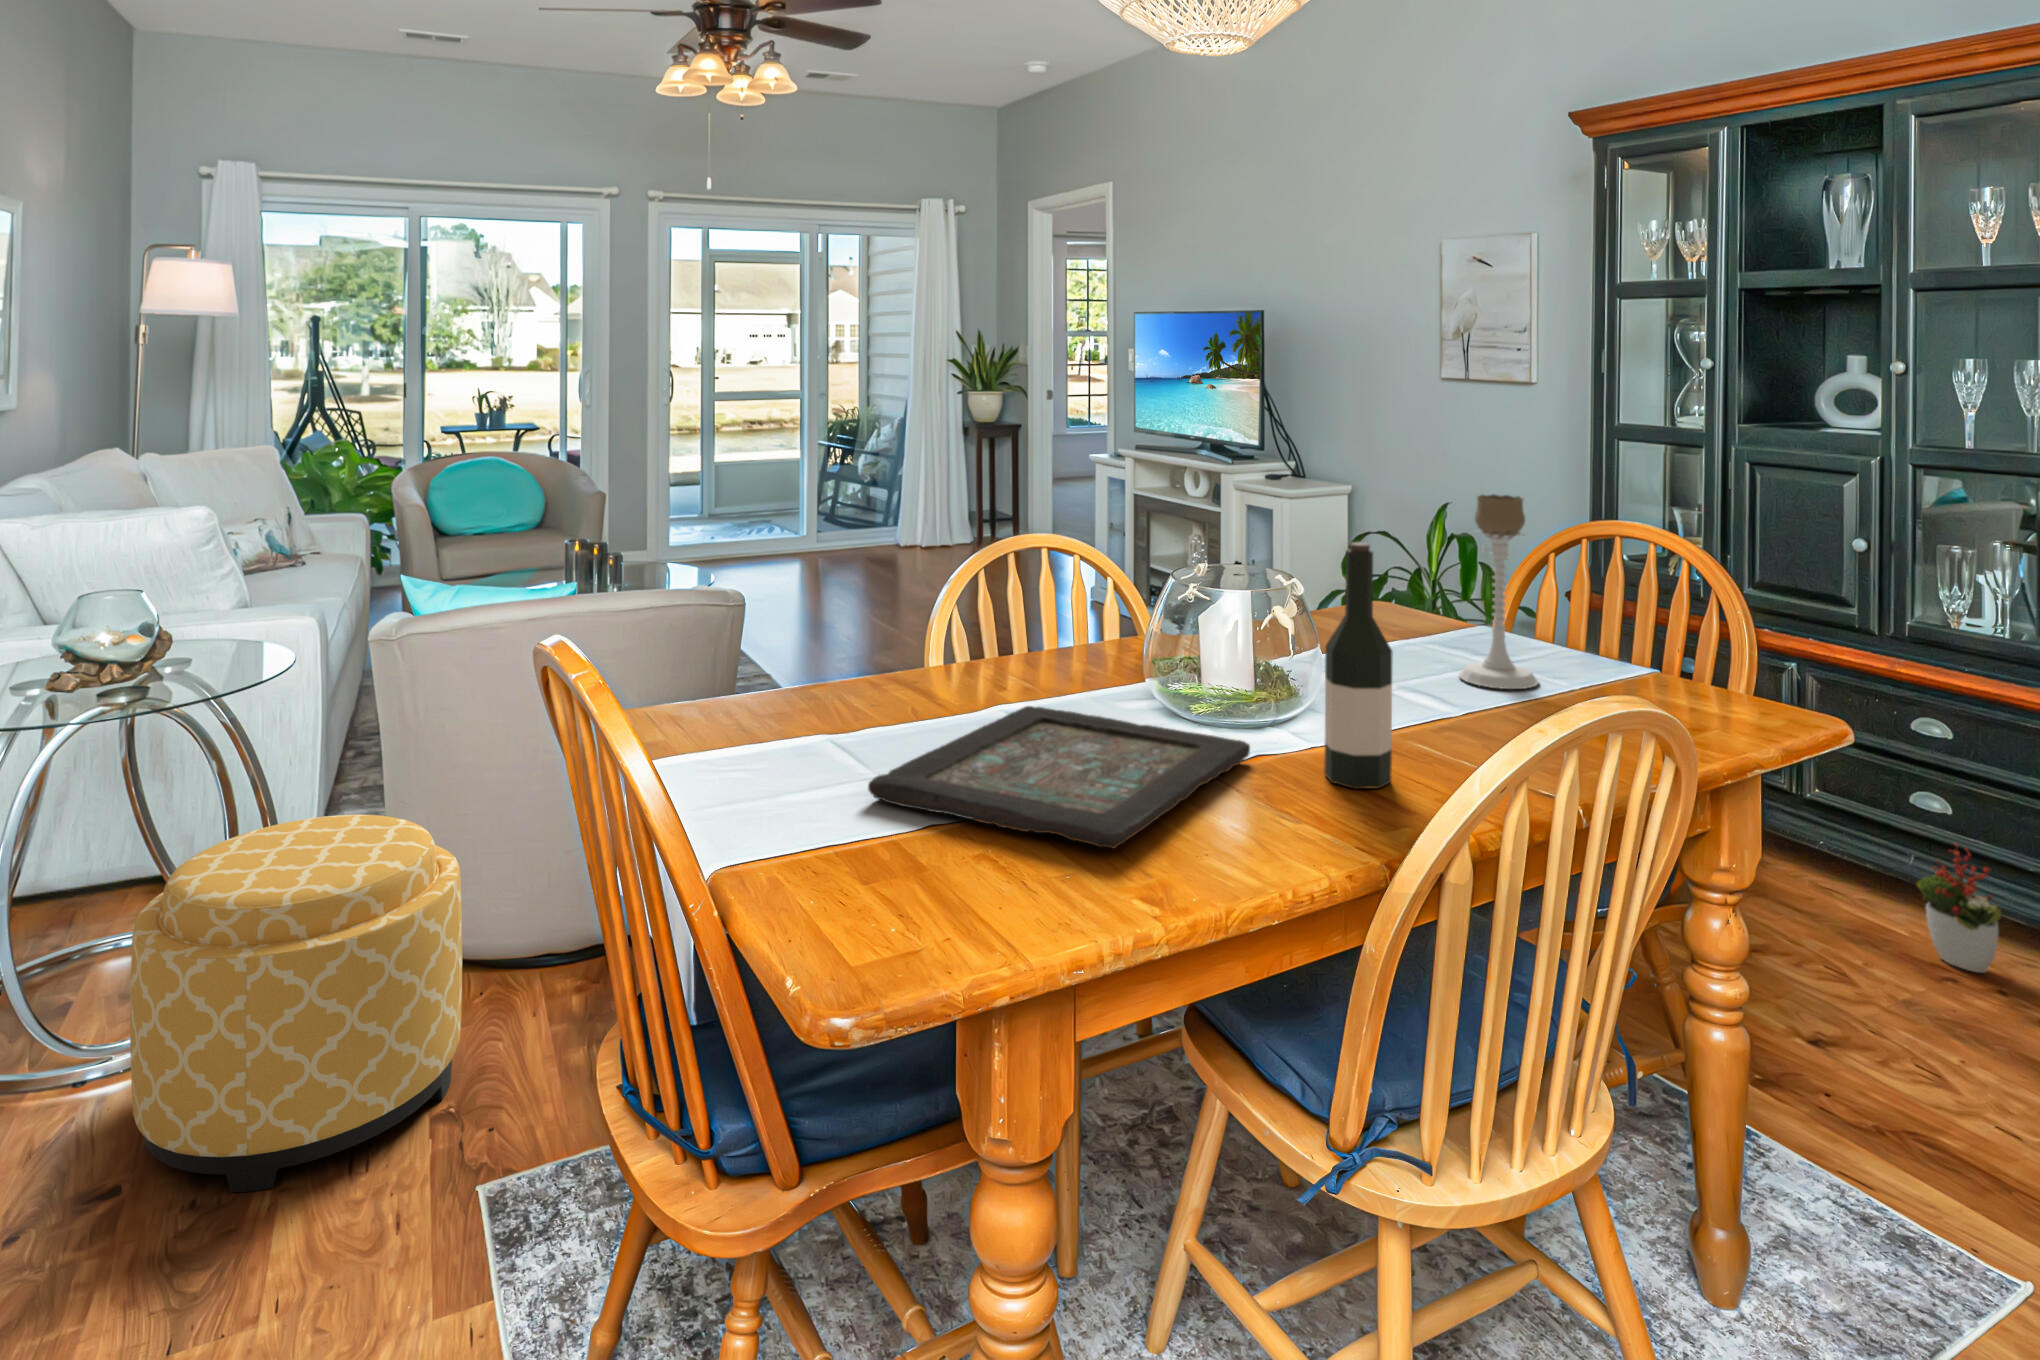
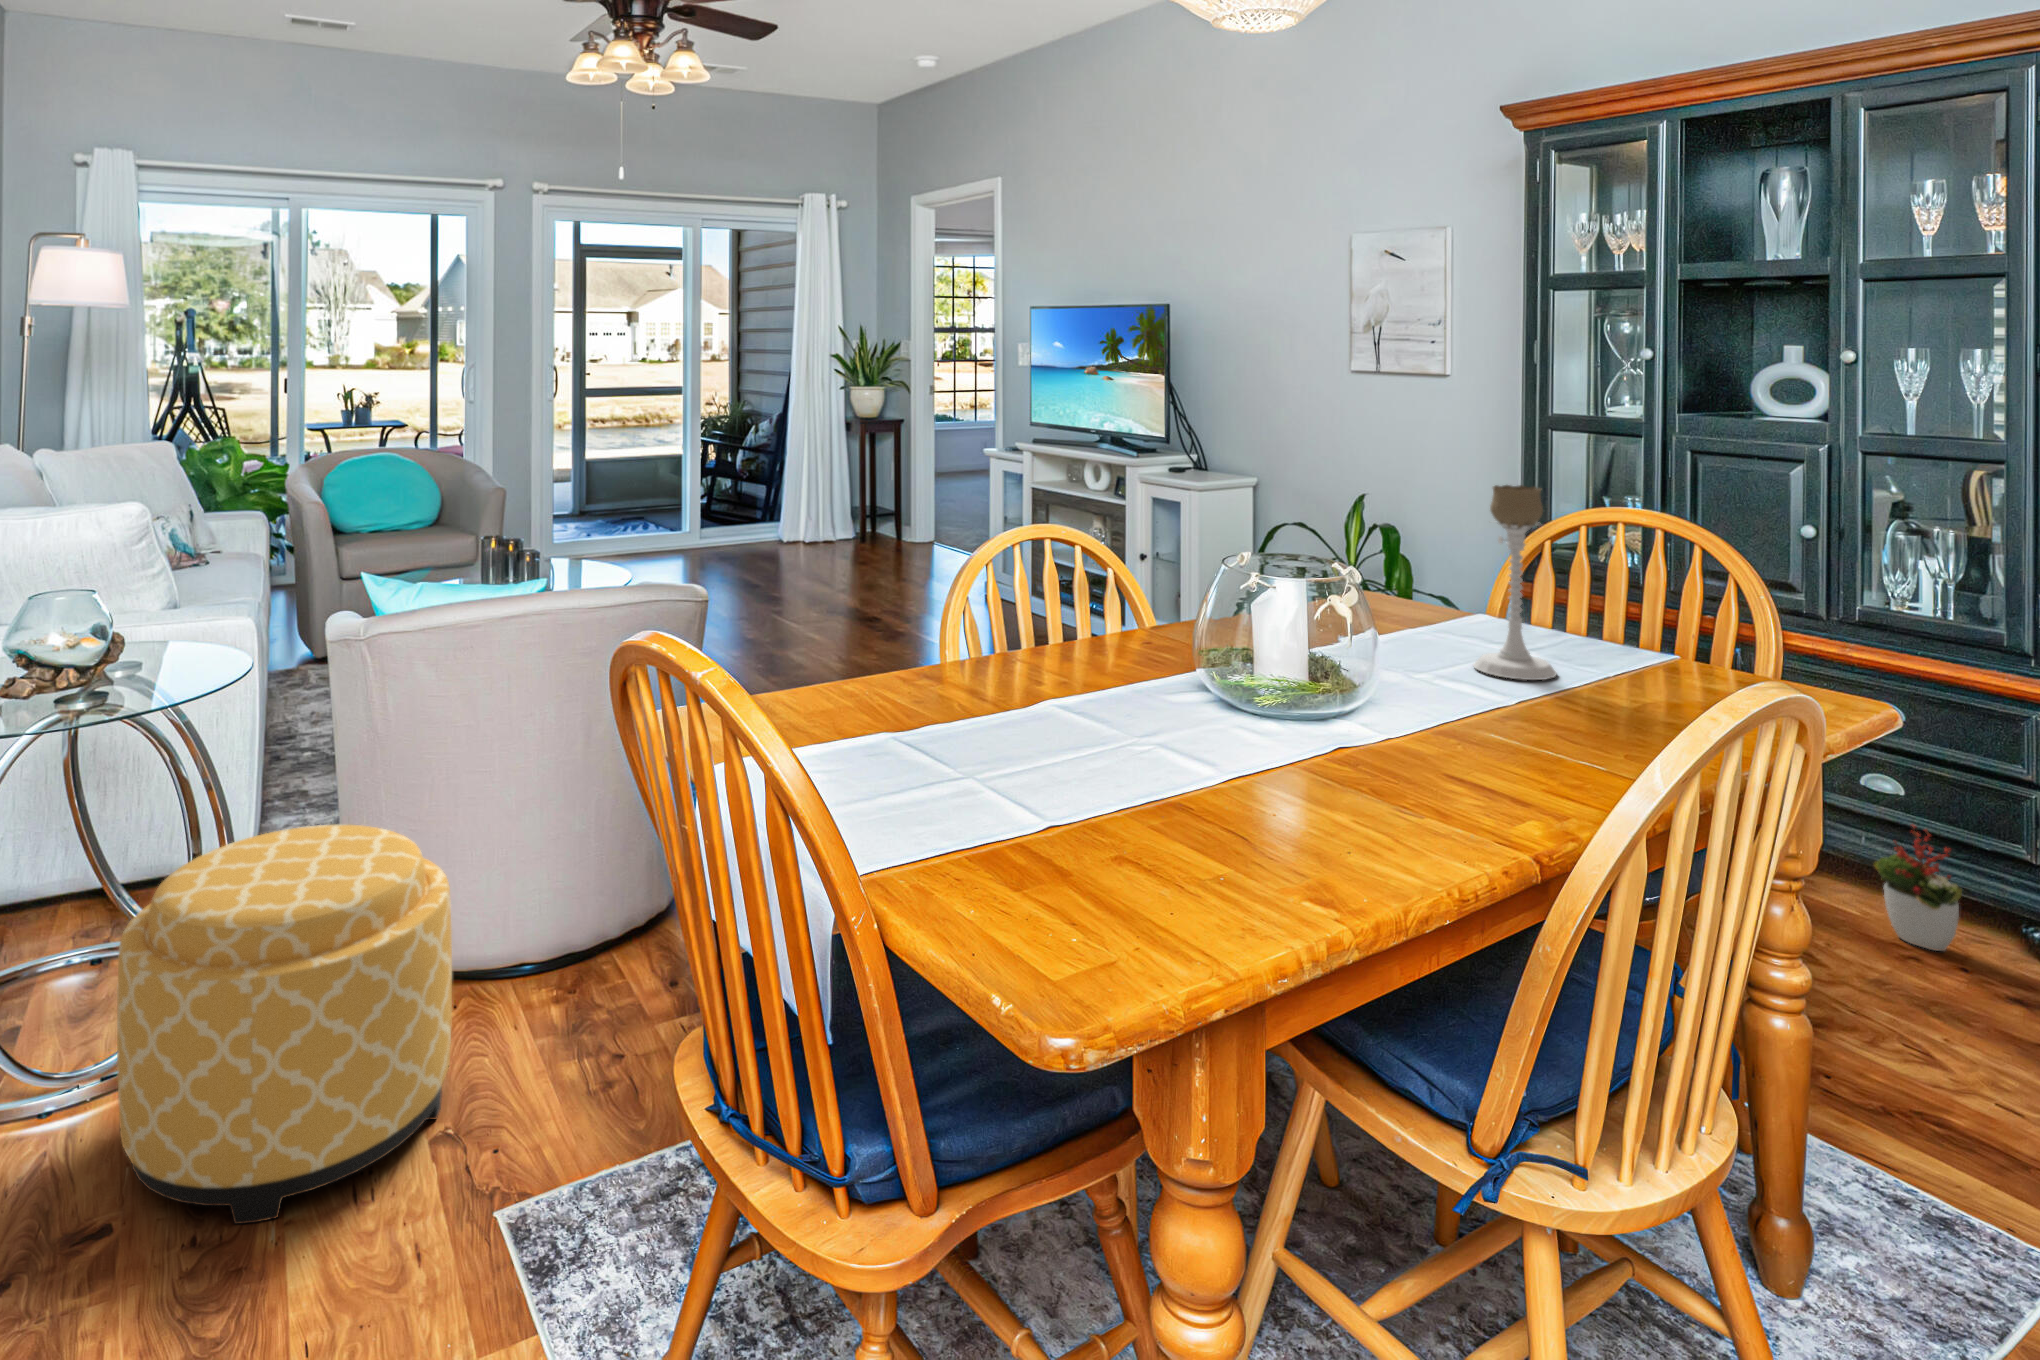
wine bottle: present [1324,542,1393,789] -> none [1399,534,1472,785]
decorative tray: present [868,706,1250,848] -> none [952,704,1317,853]

